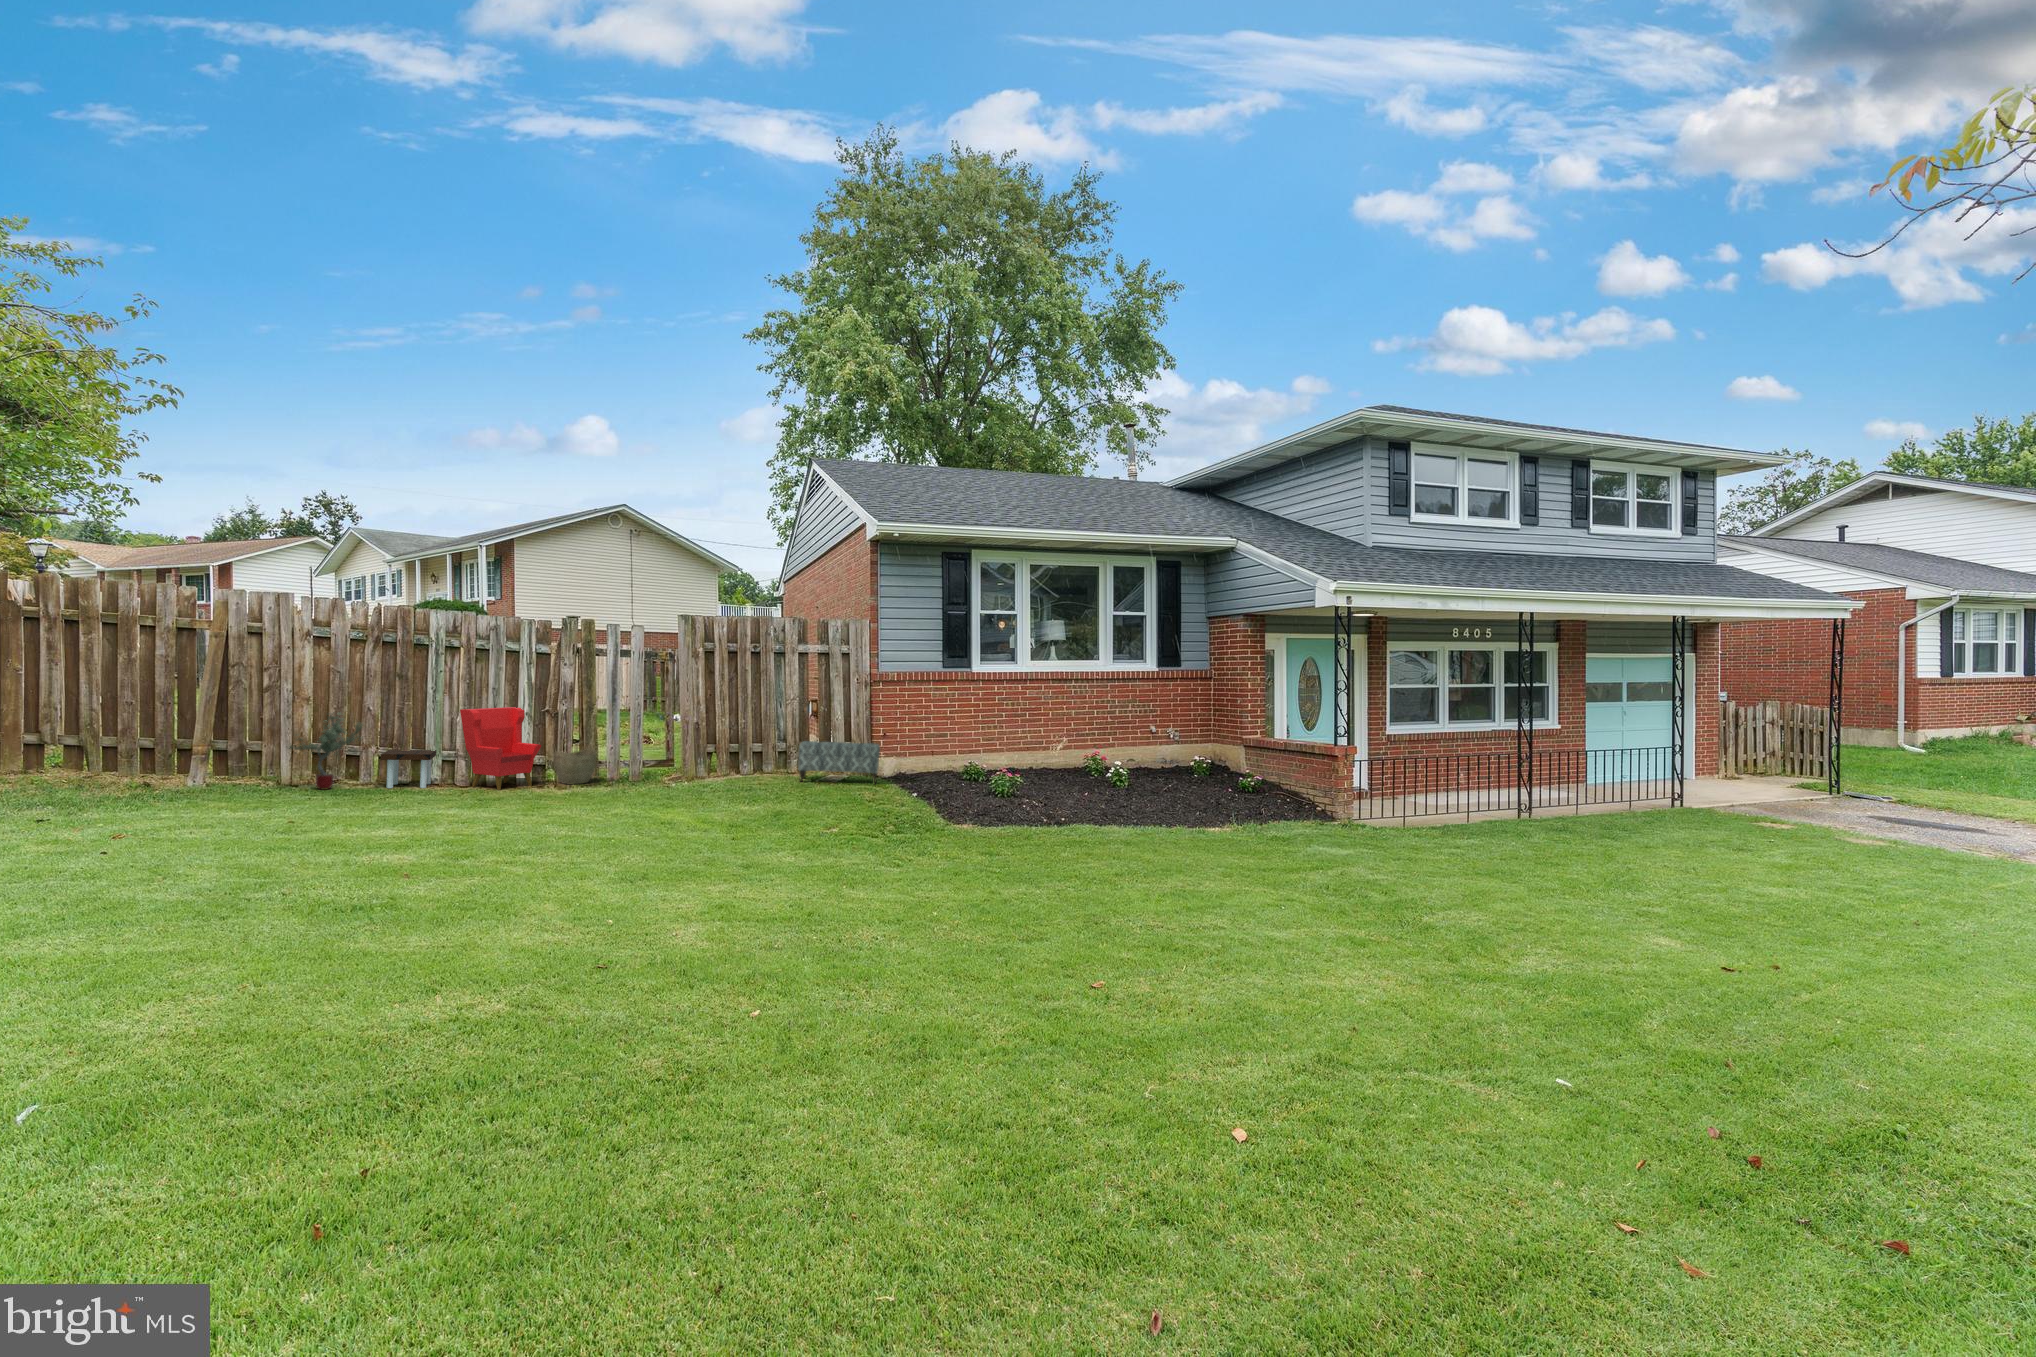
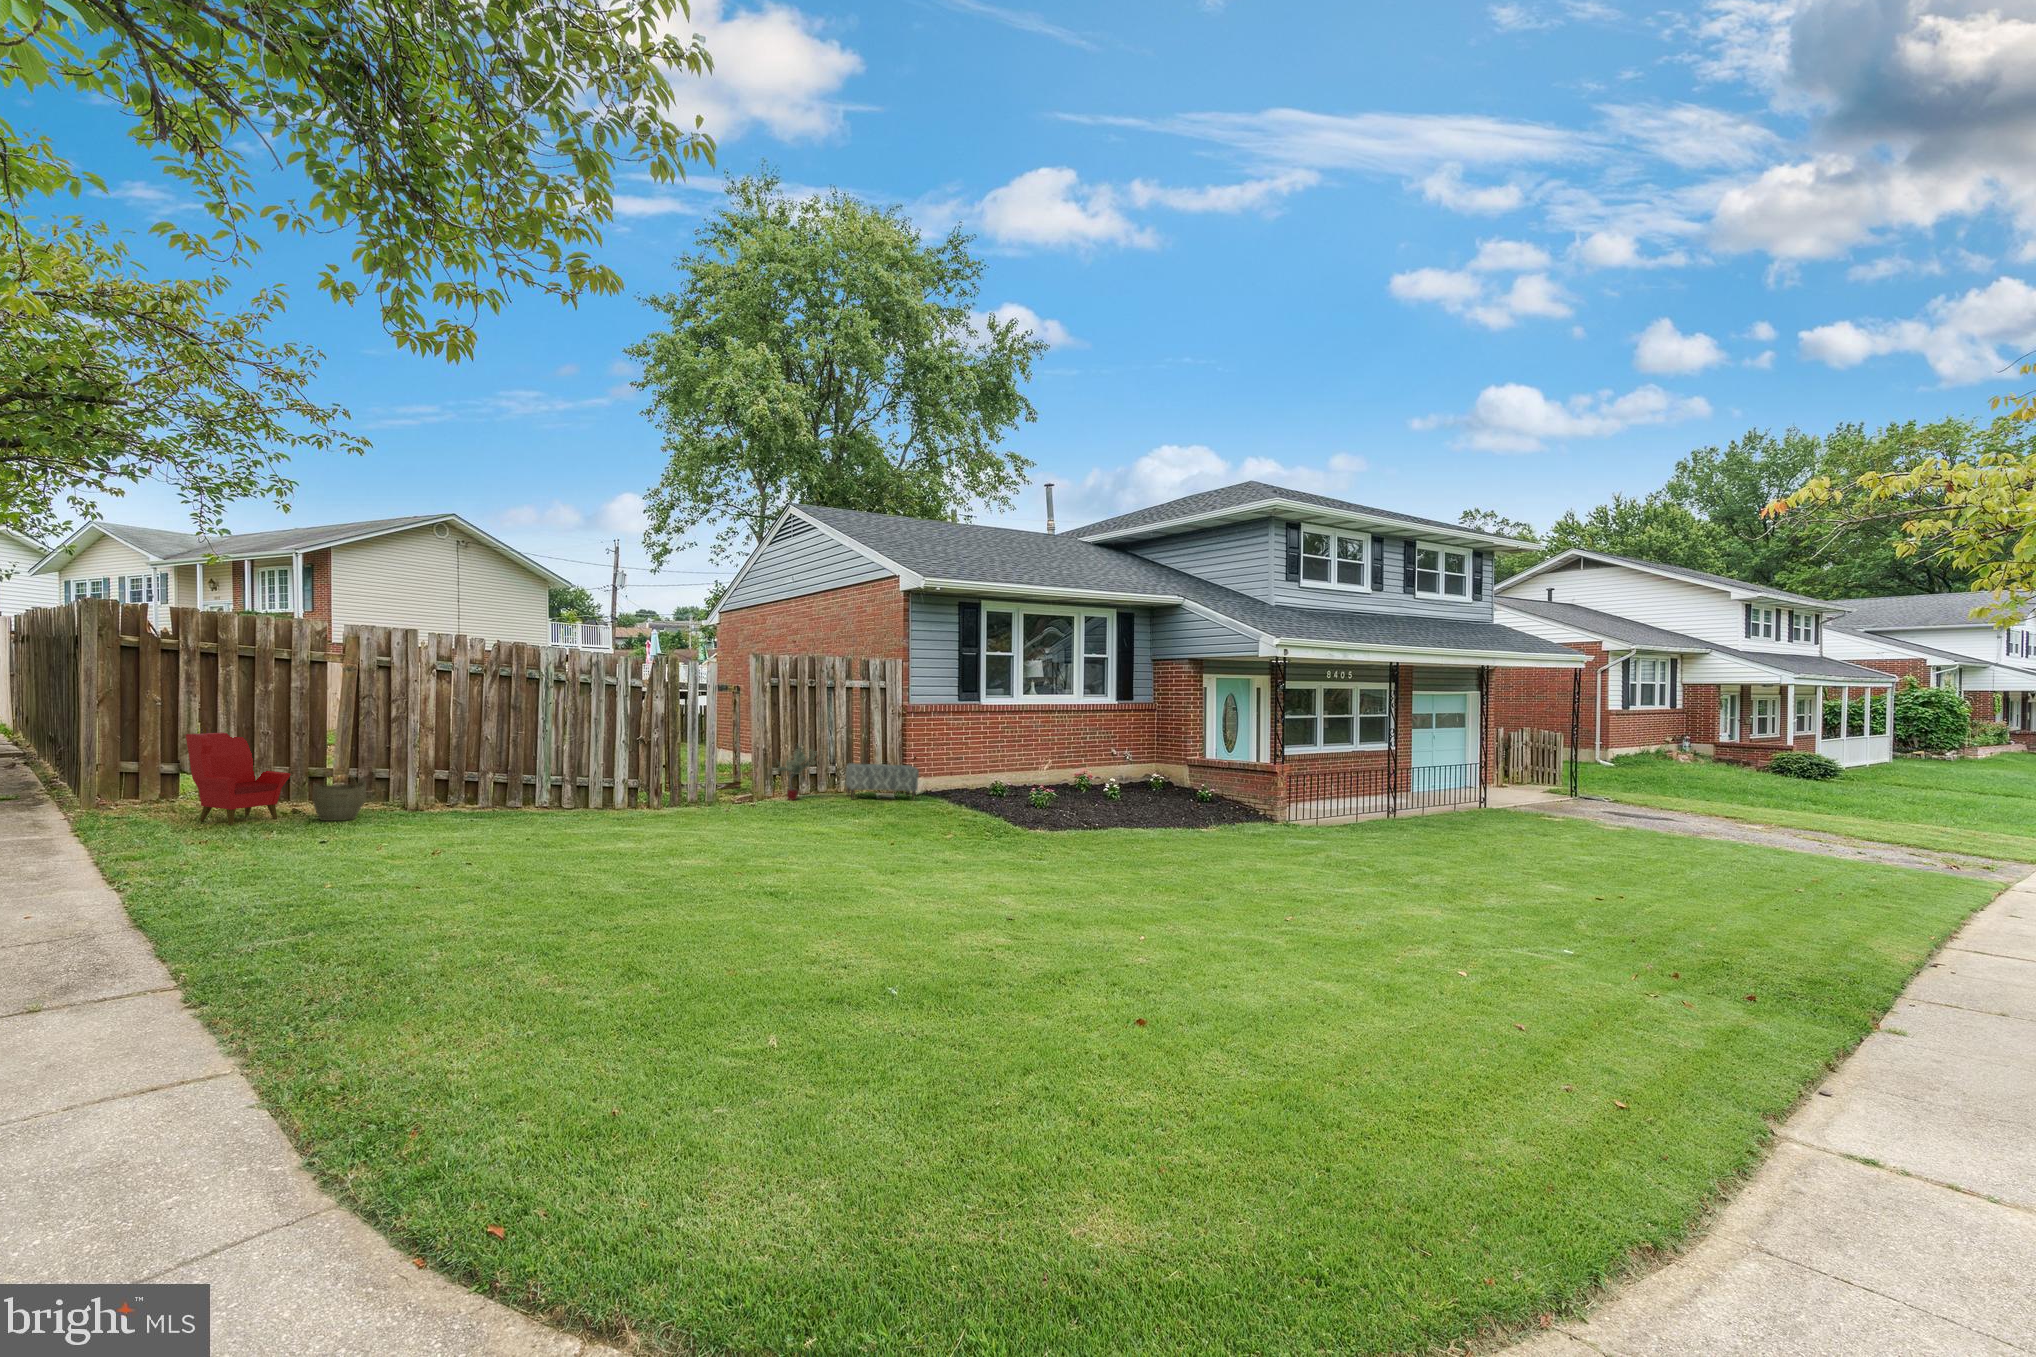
armchair: present [460,707,541,790] -> present [186,733,291,825]
potted tree: present [289,712,362,790] -> present [775,746,817,800]
woven basket: present [554,742,596,785] -> present [312,772,366,821]
side table: present [381,750,436,788] -> none [502,776,550,812]

